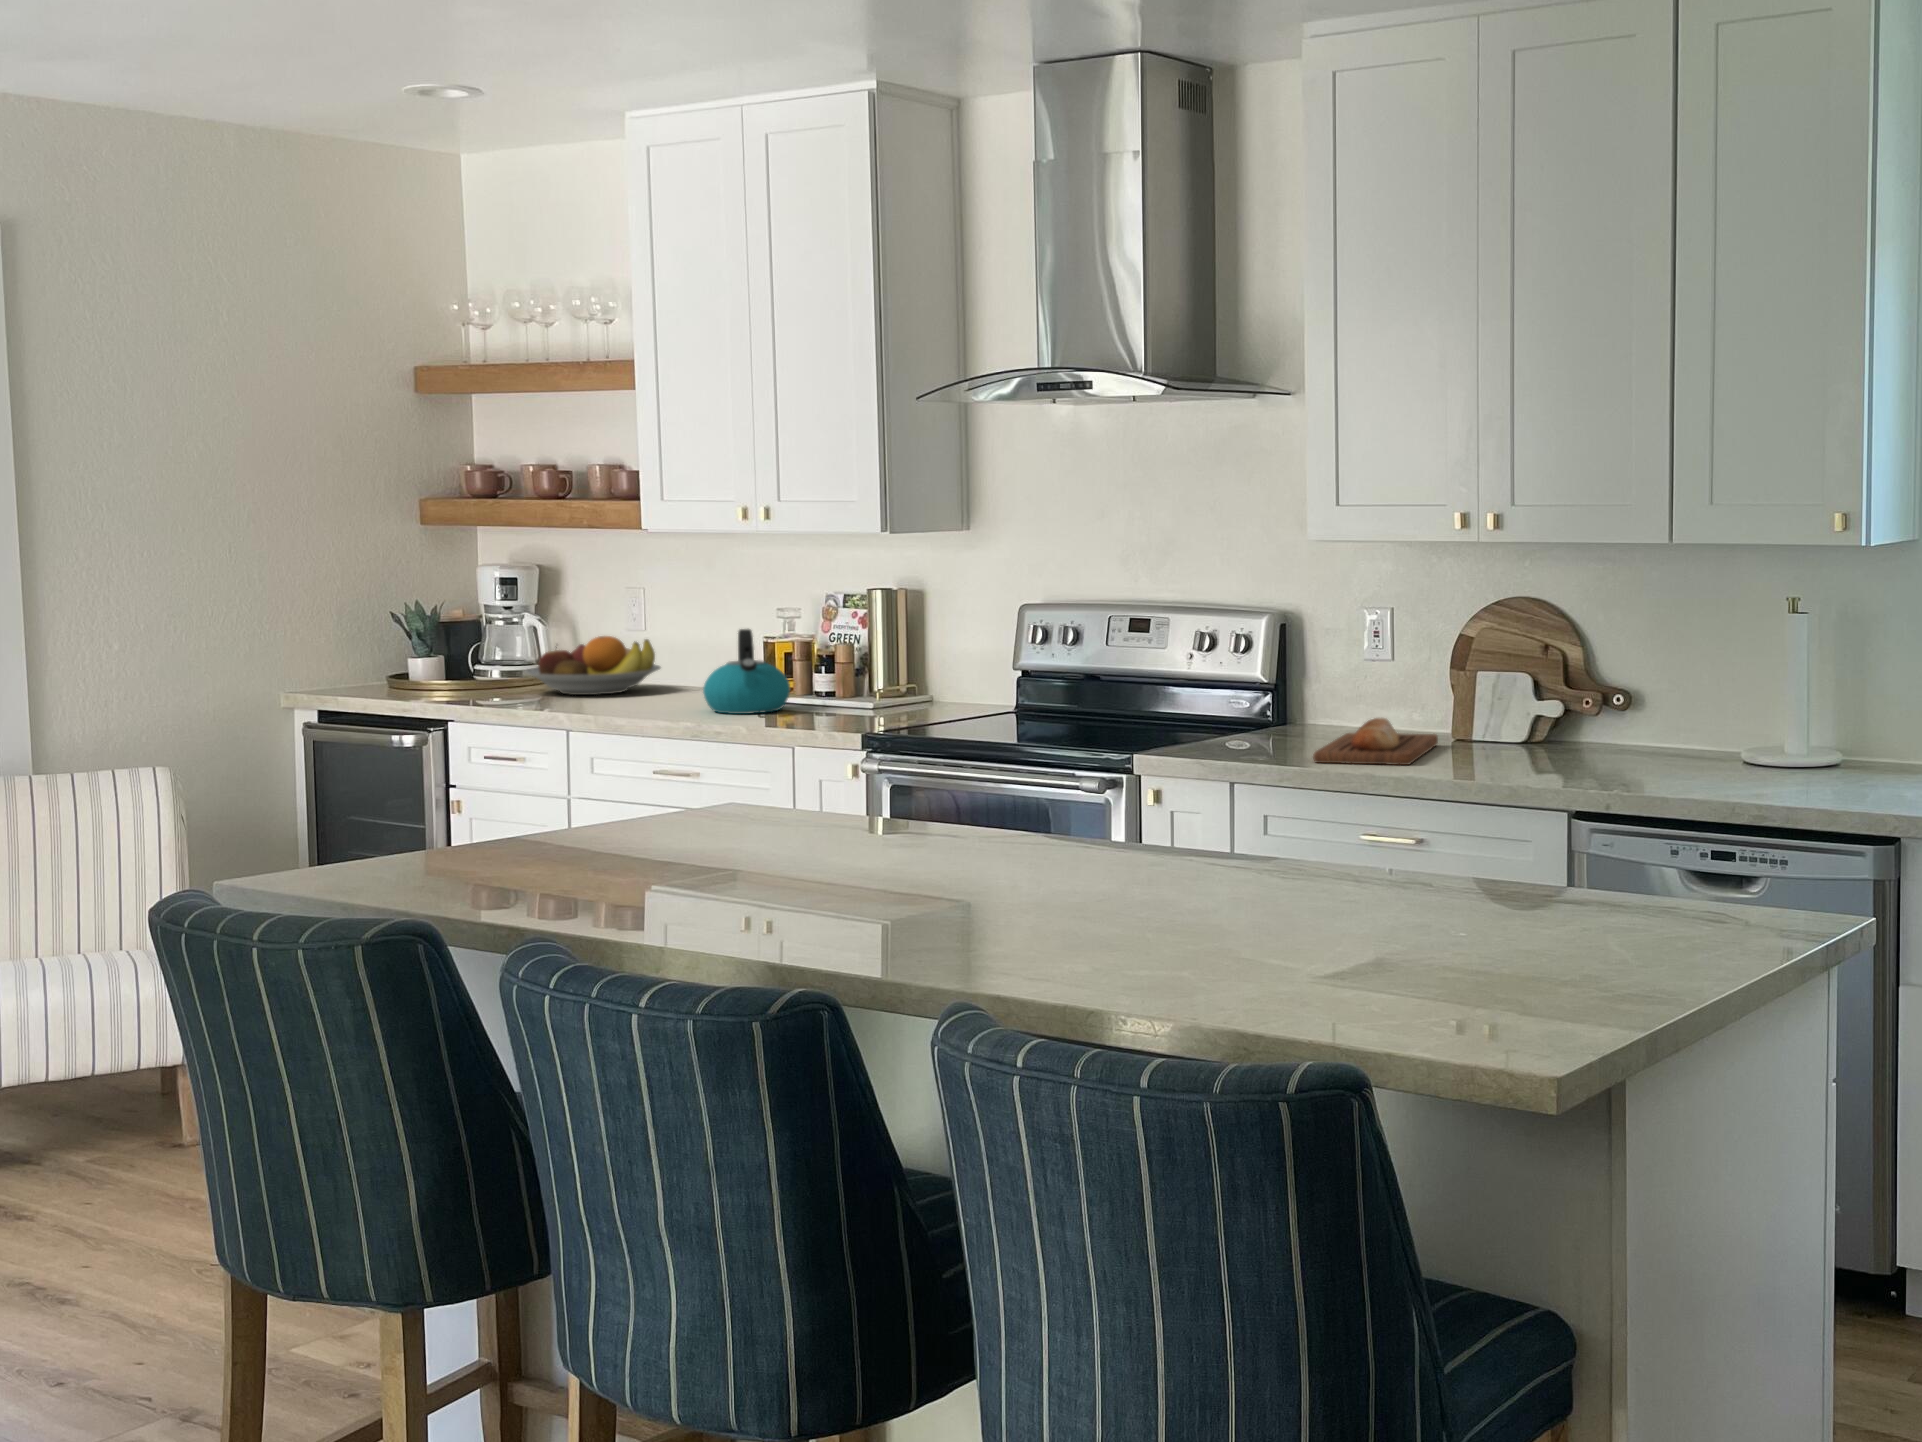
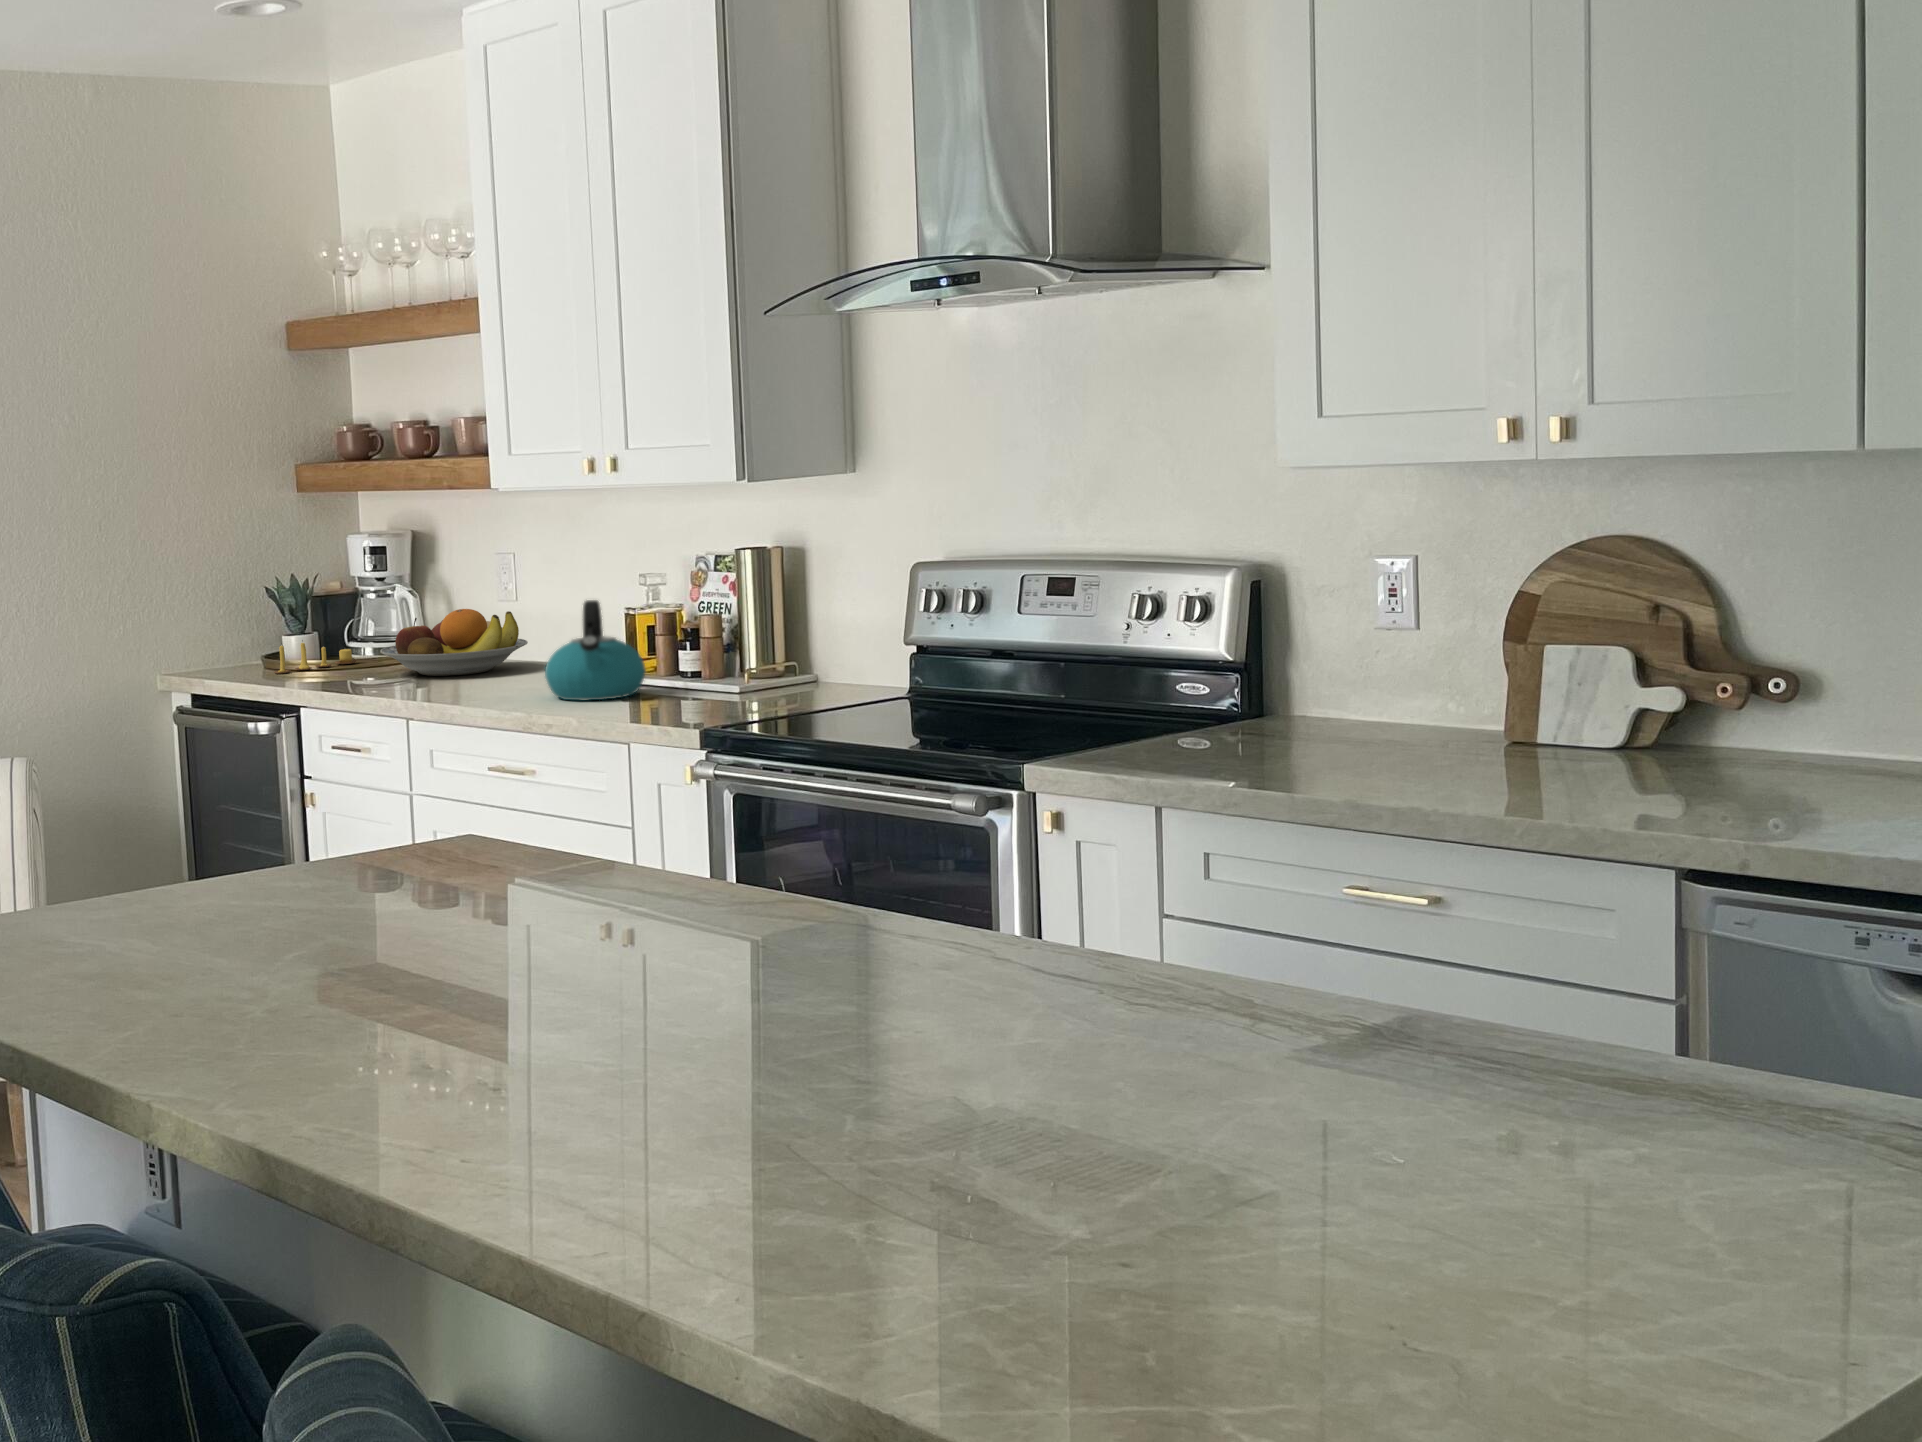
candle: none [412,662,486,692] -> present [274,642,356,674]
bread loaf: present [1313,718,1438,765] -> none [1279,713,1479,787]

